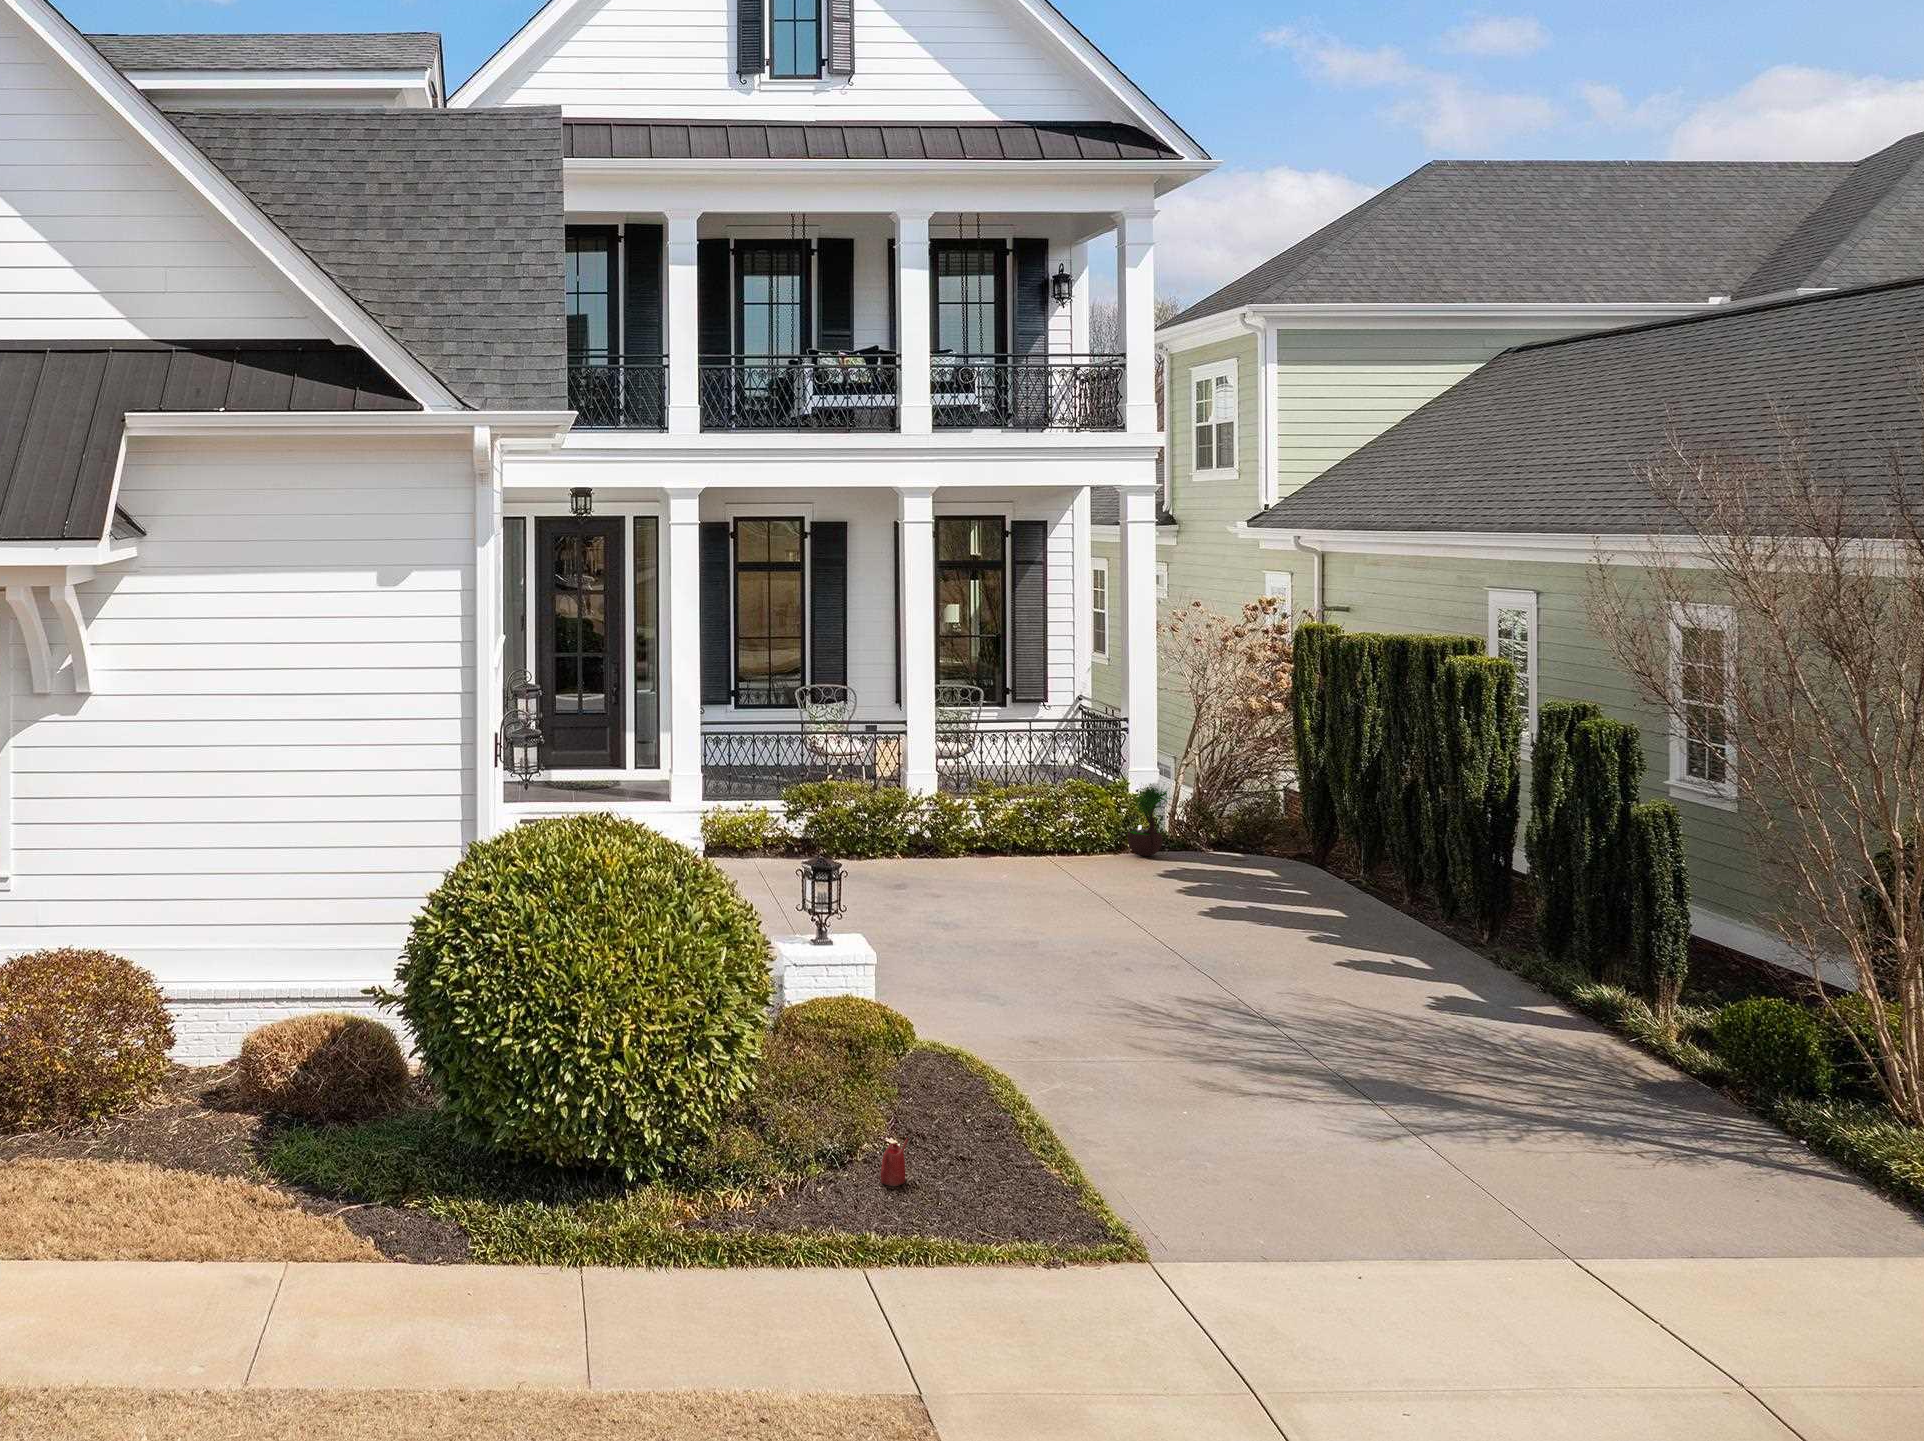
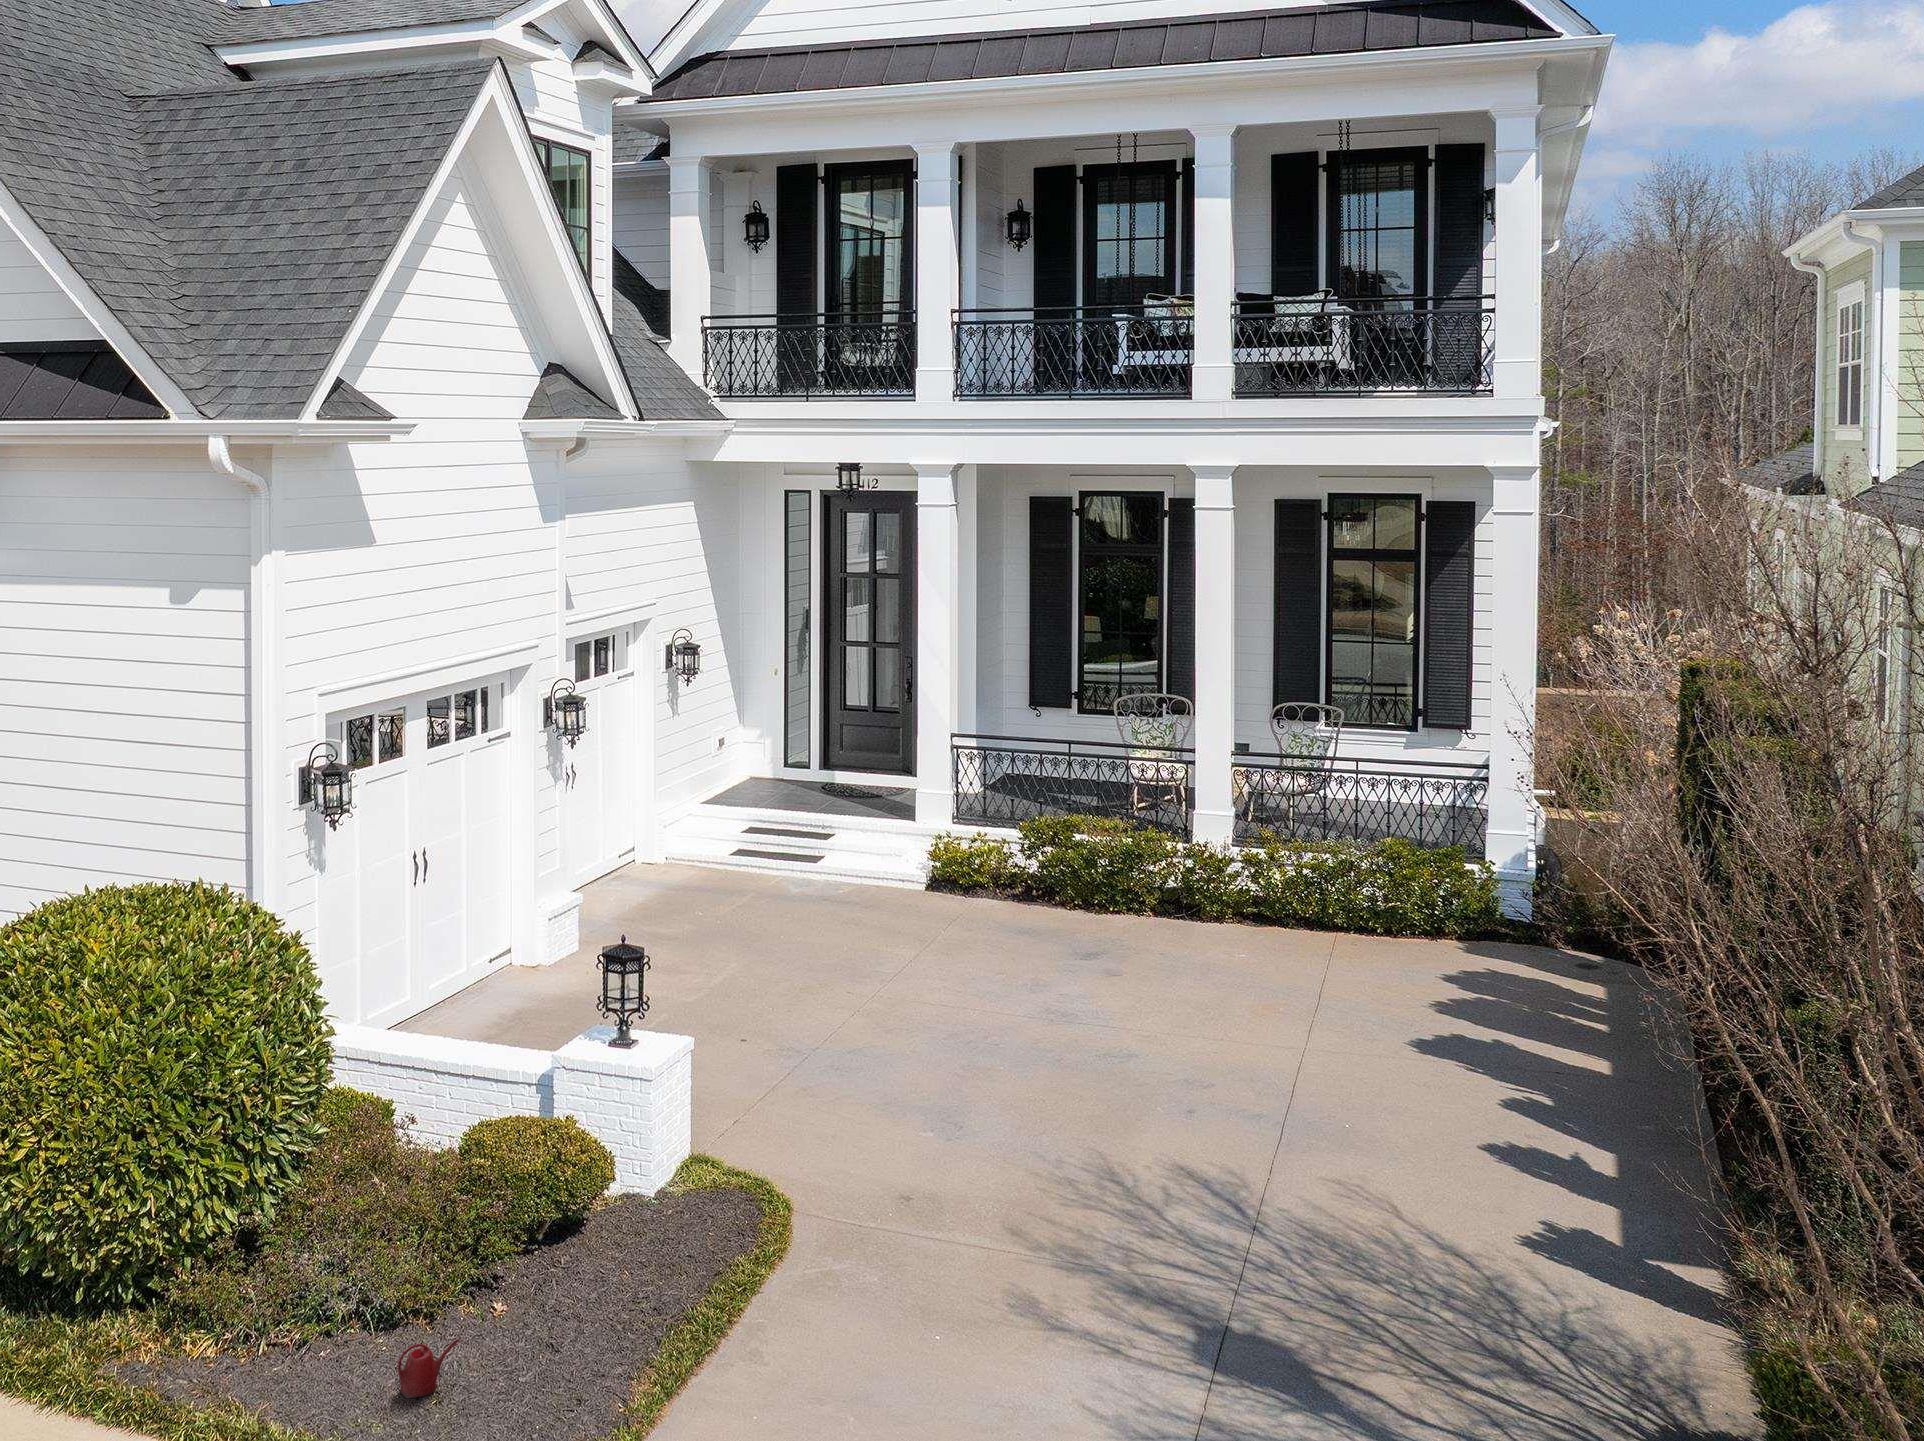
potted tree: present [1127,783,1170,856] -> none [1460,857,1524,957]

